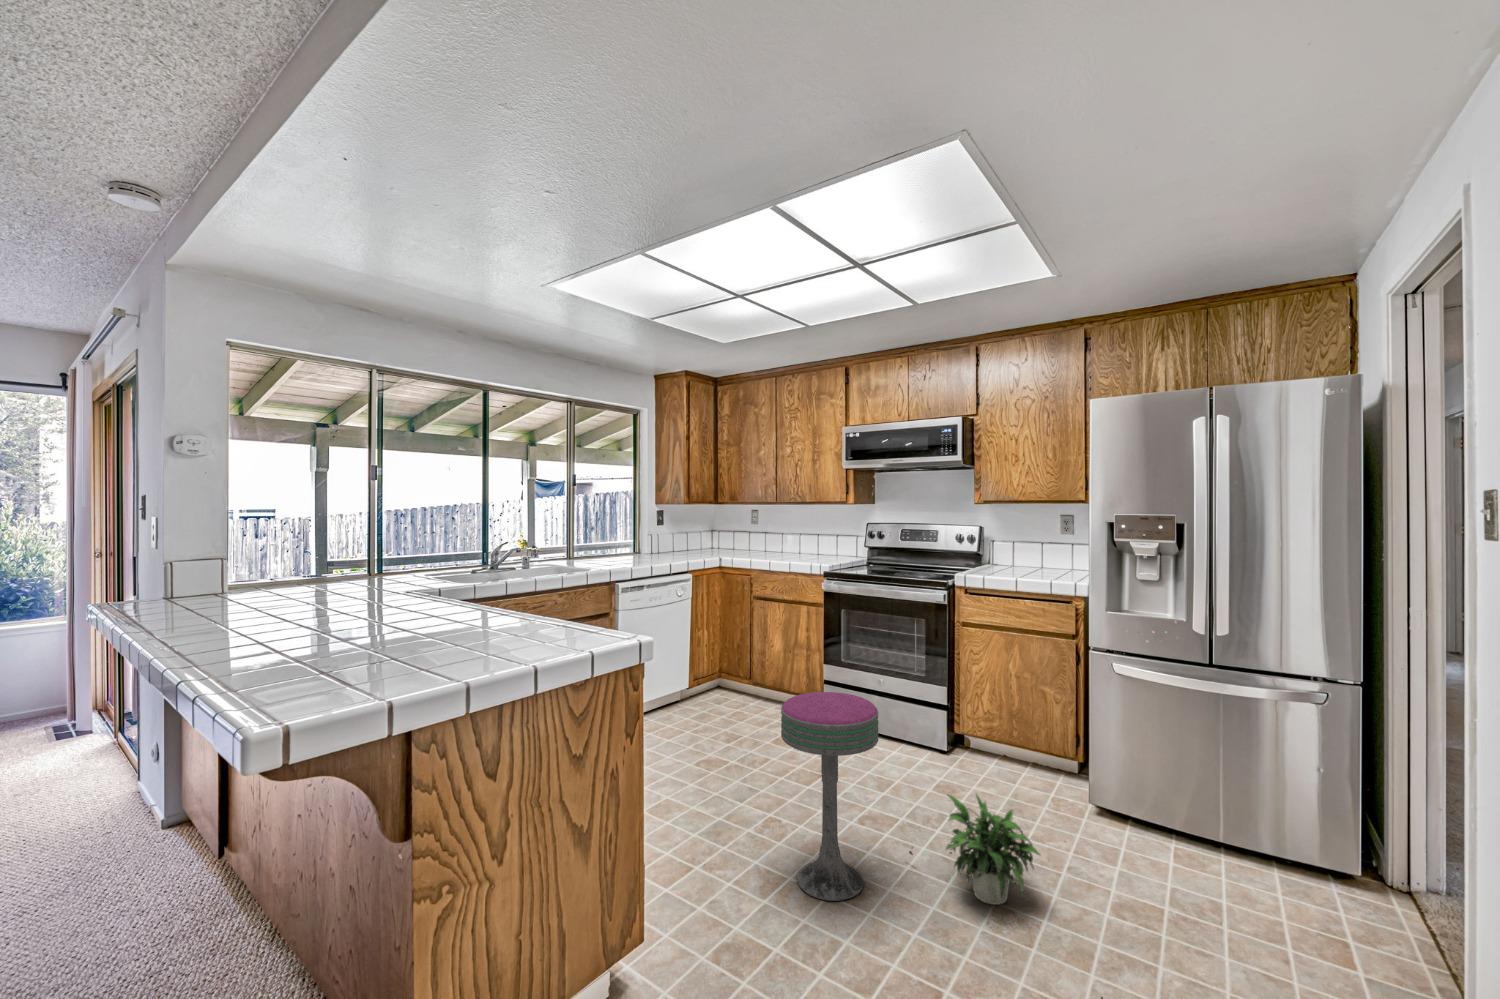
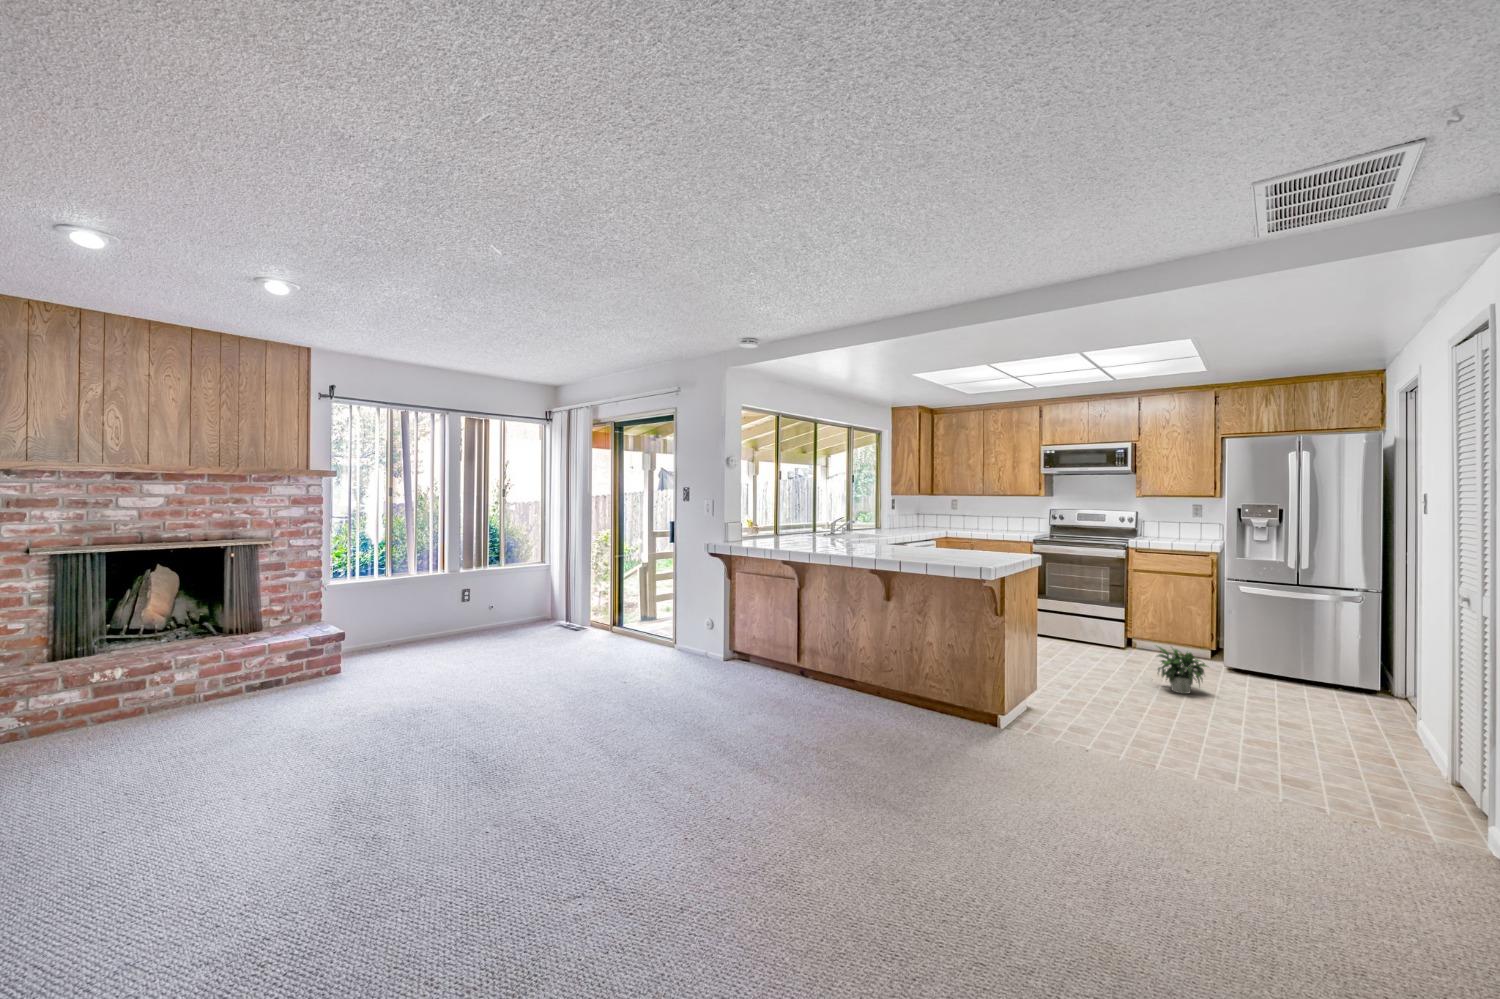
bar stool: present [781,692,878,901] -> none [1069,595,1124,691]

